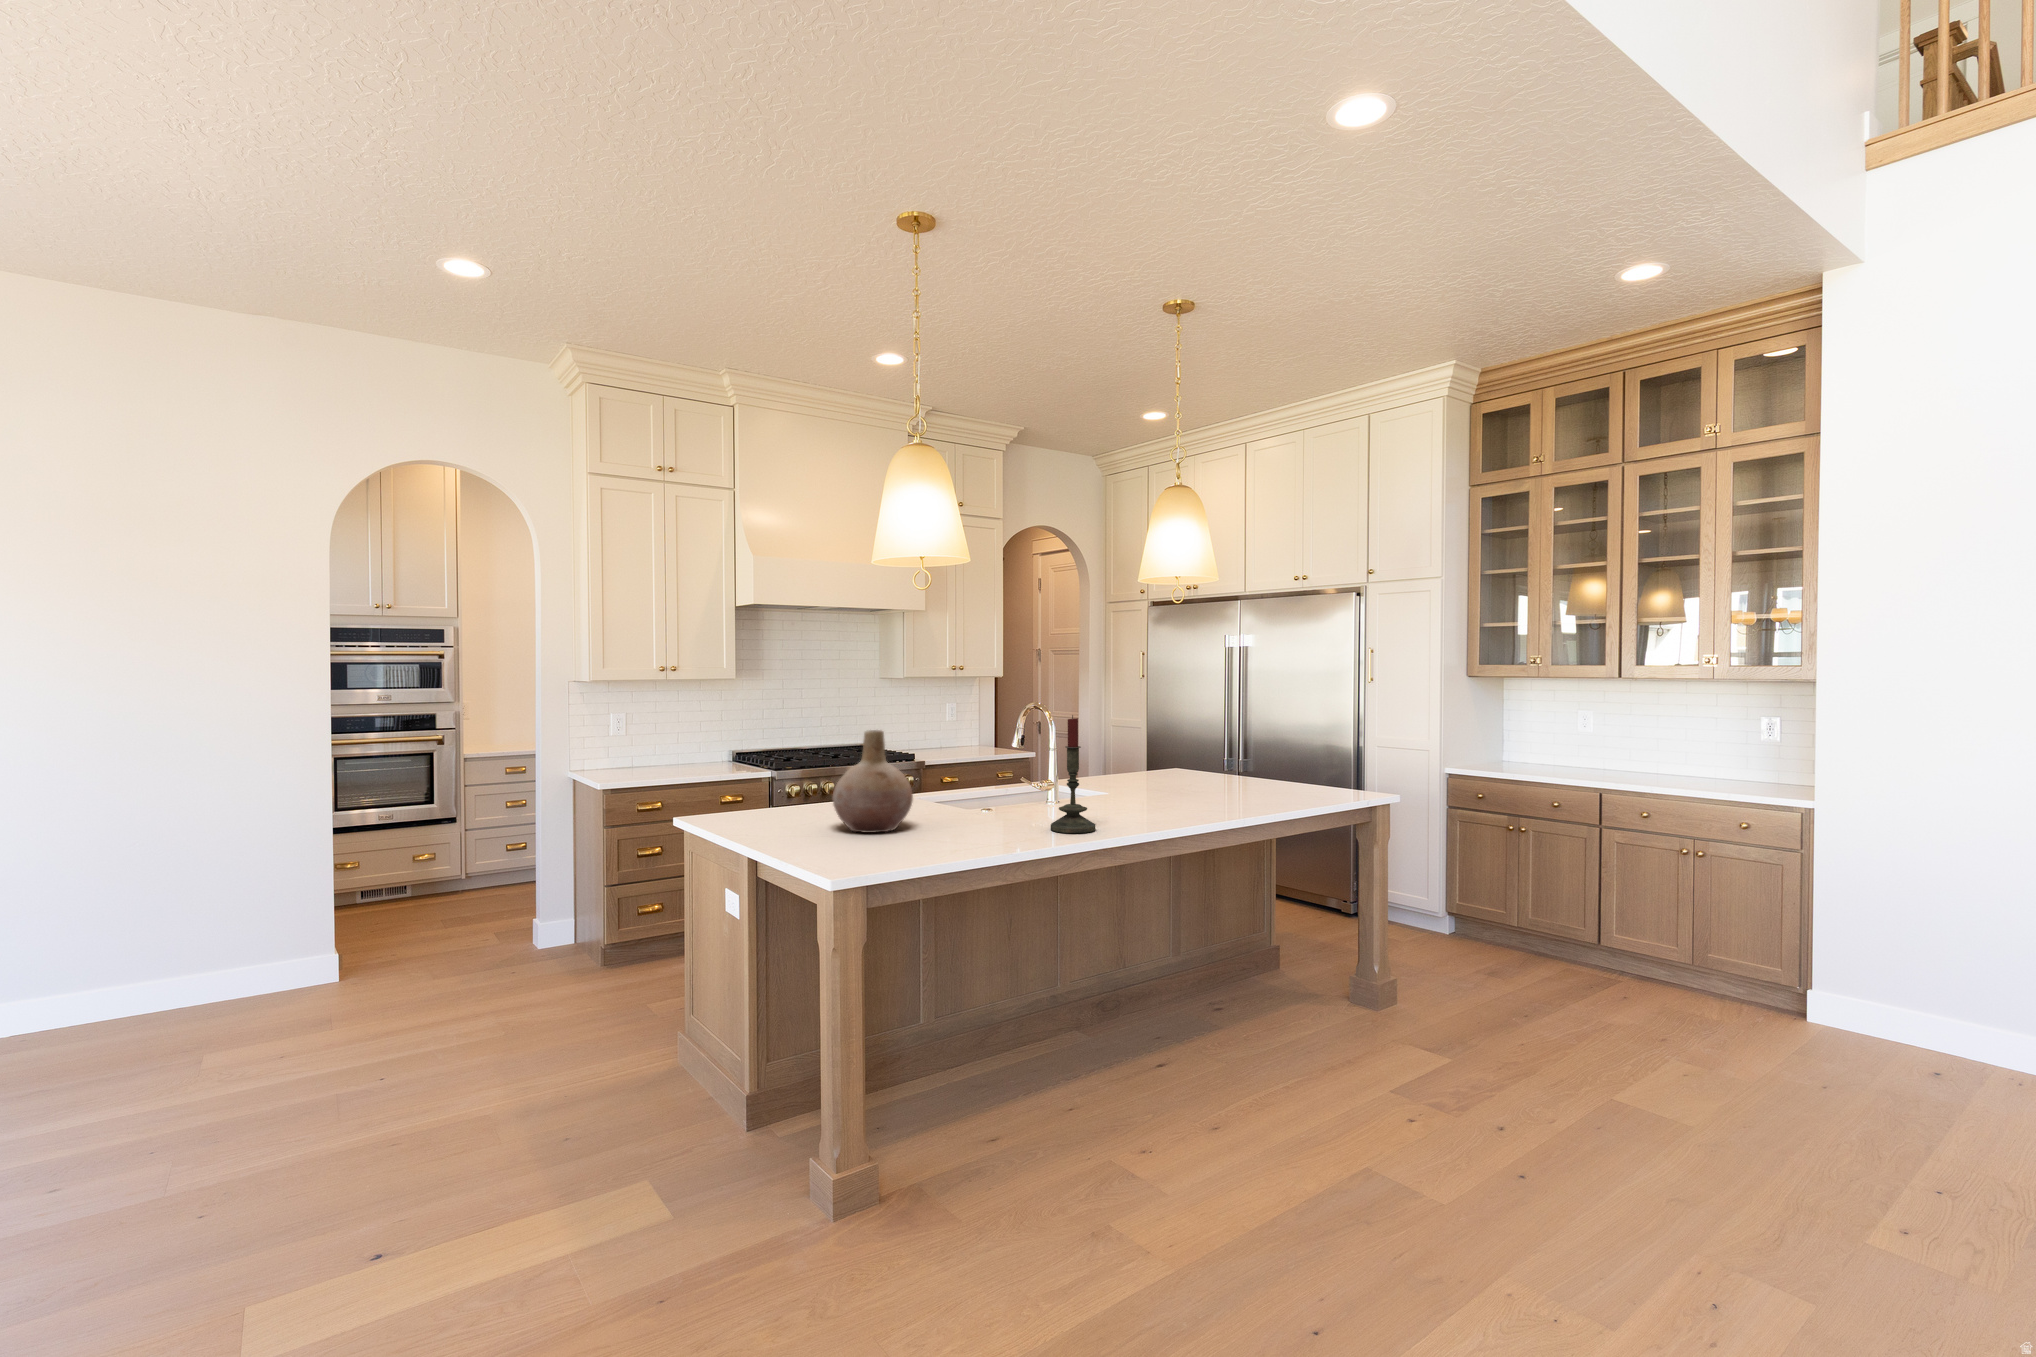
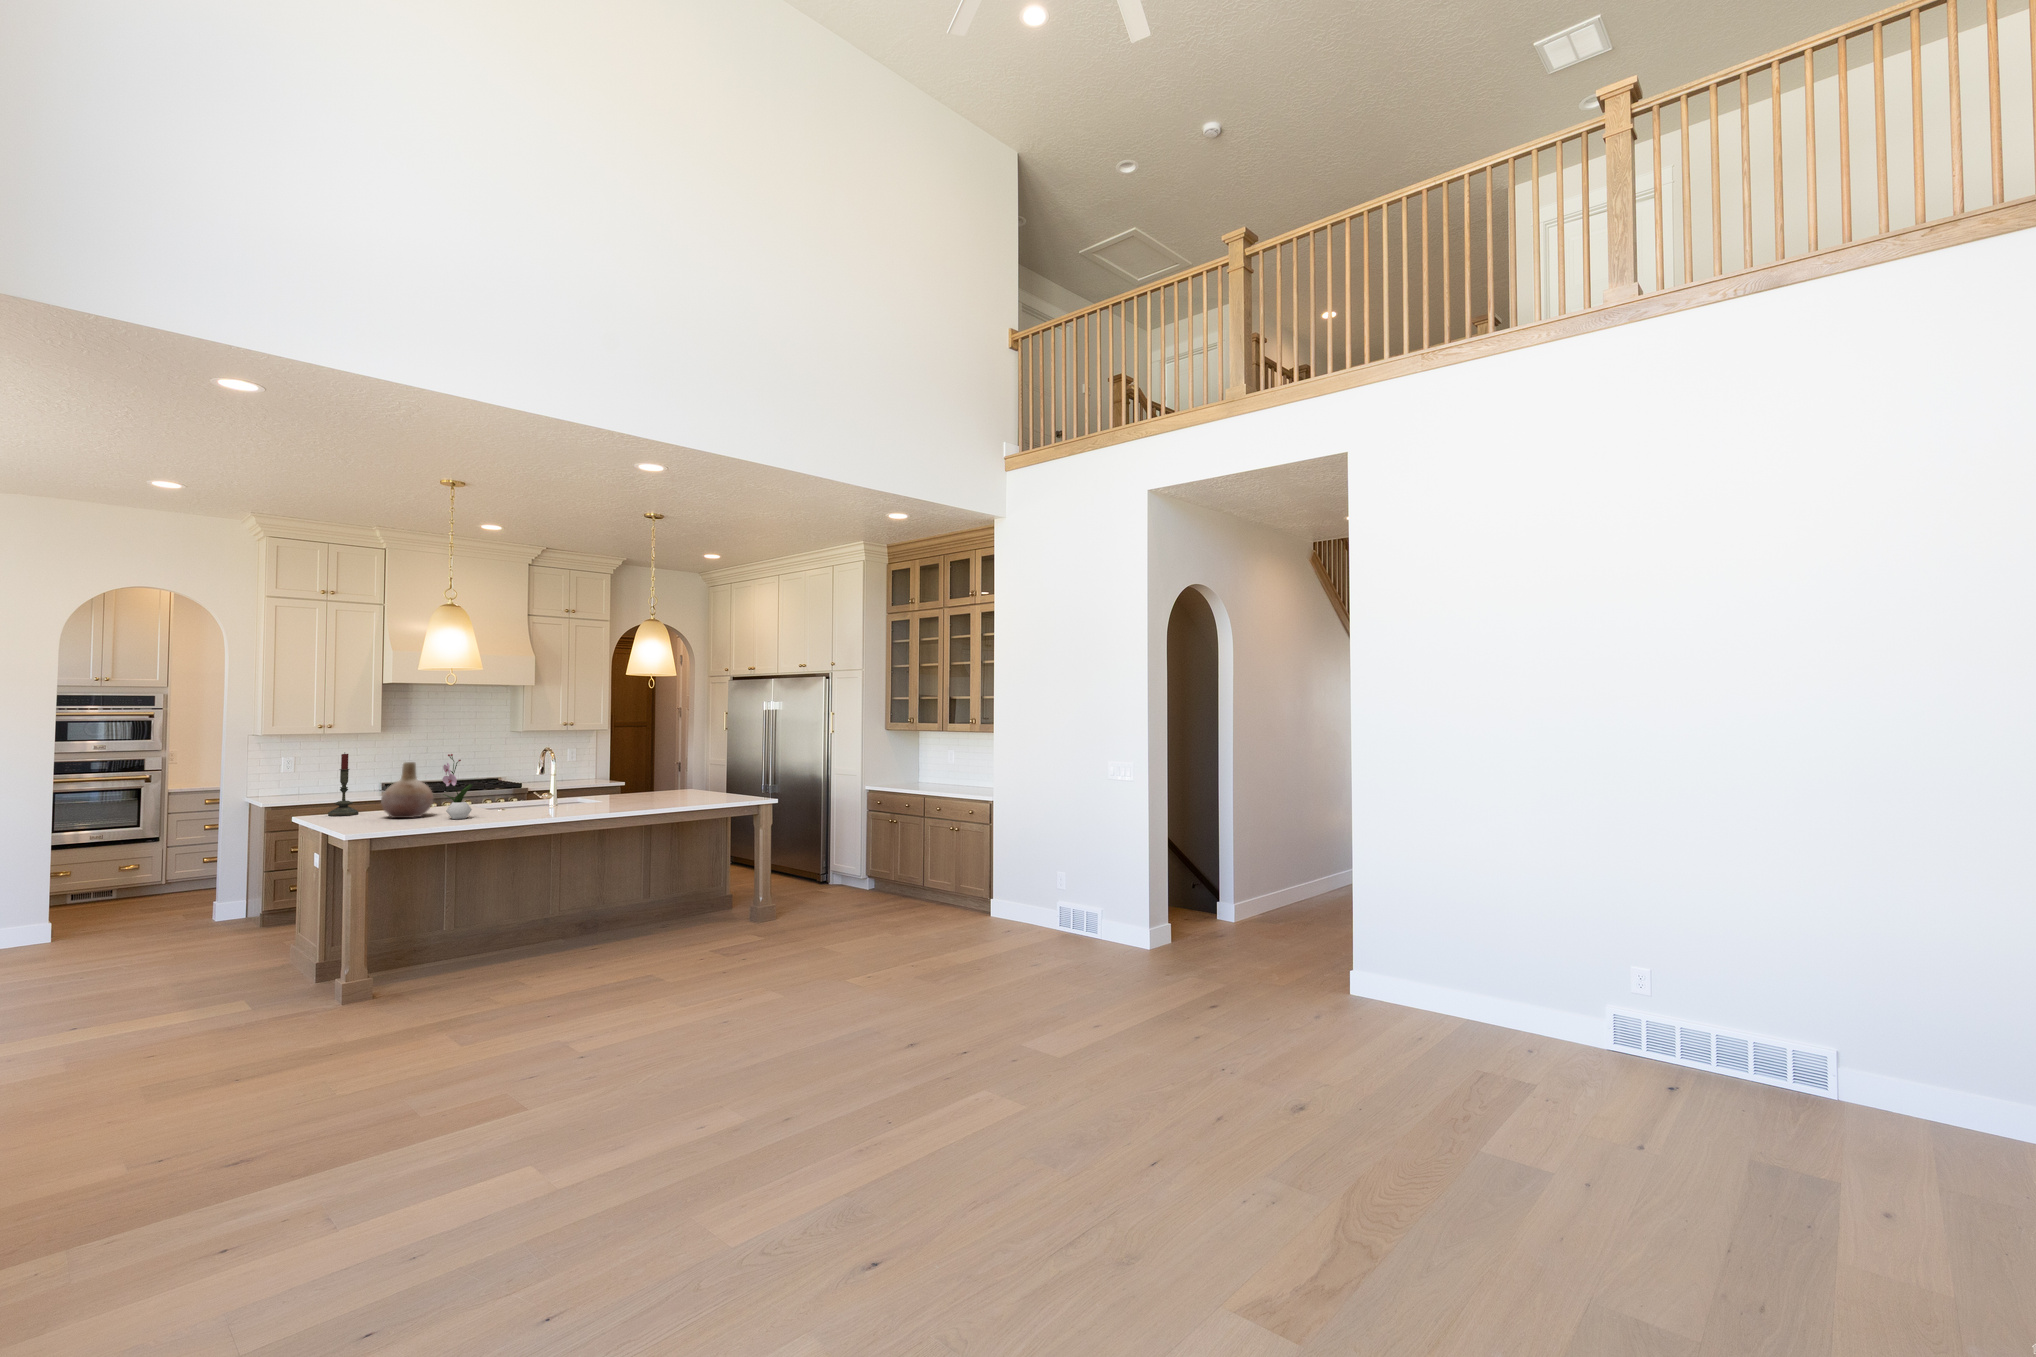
candle: present [1051,715,1095,833] -> present [328,753,358,816]
flower arrangement: none [941,717,995,838] -> present [442,754,473,819]

